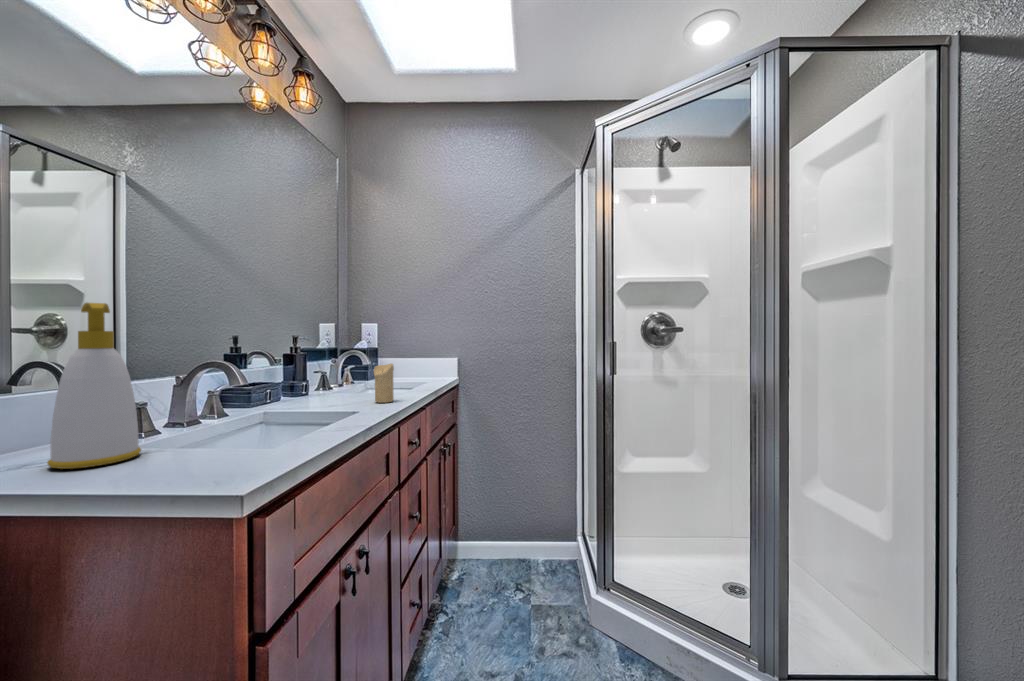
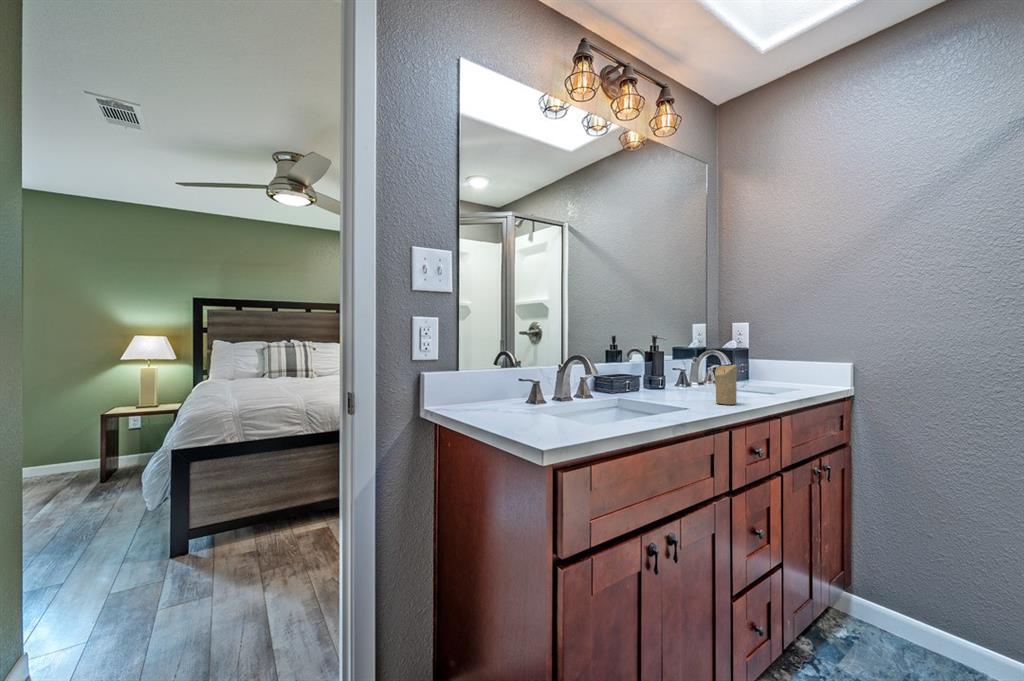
soap bottle: present [47,303,141,469] -> none [485,317,526,417]

